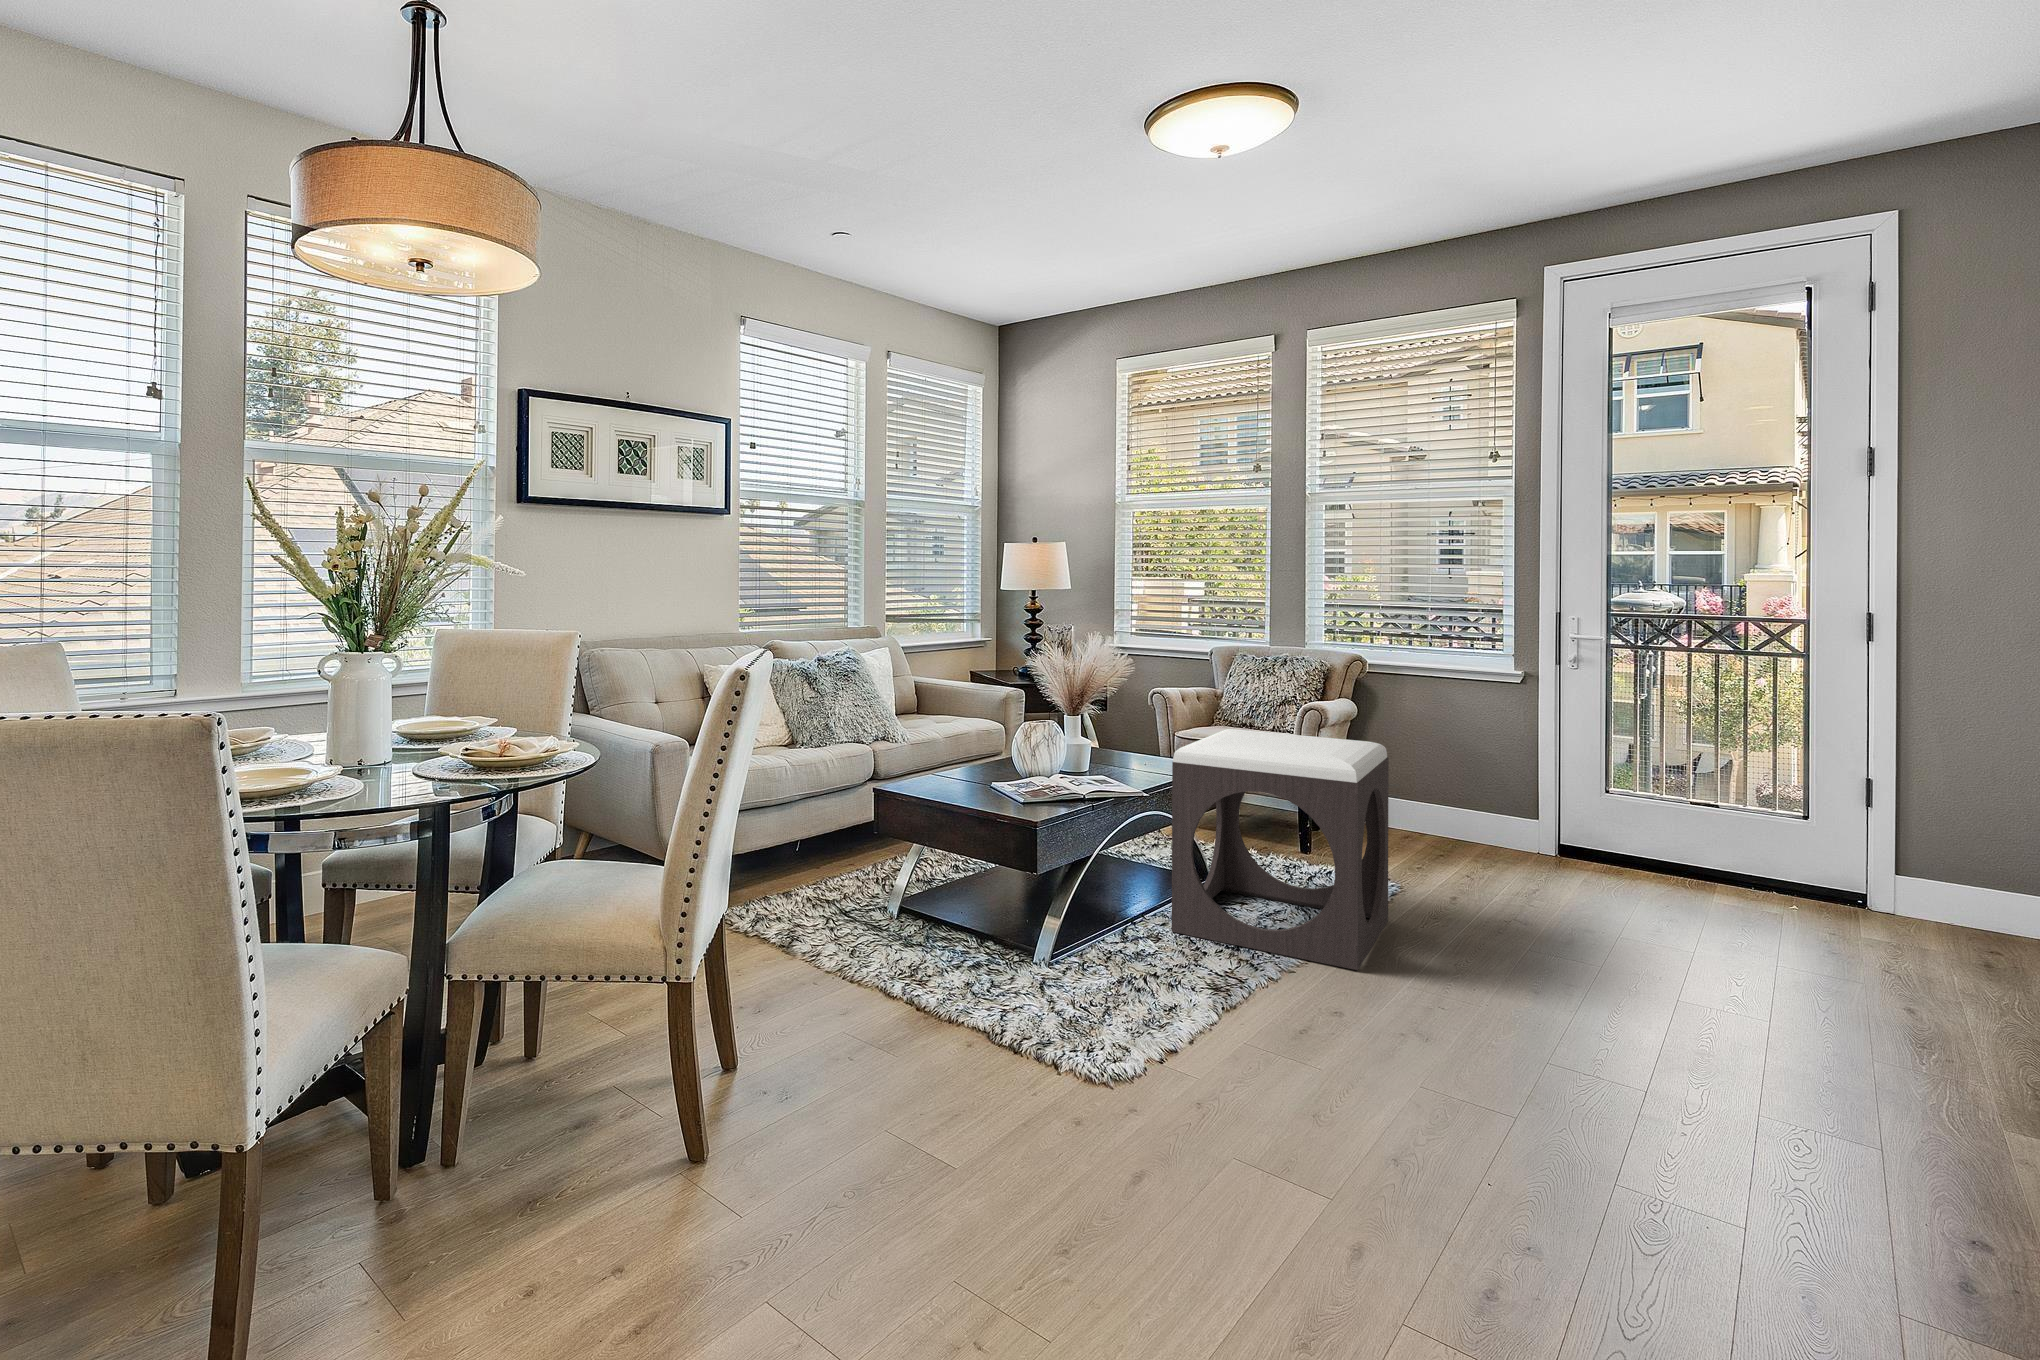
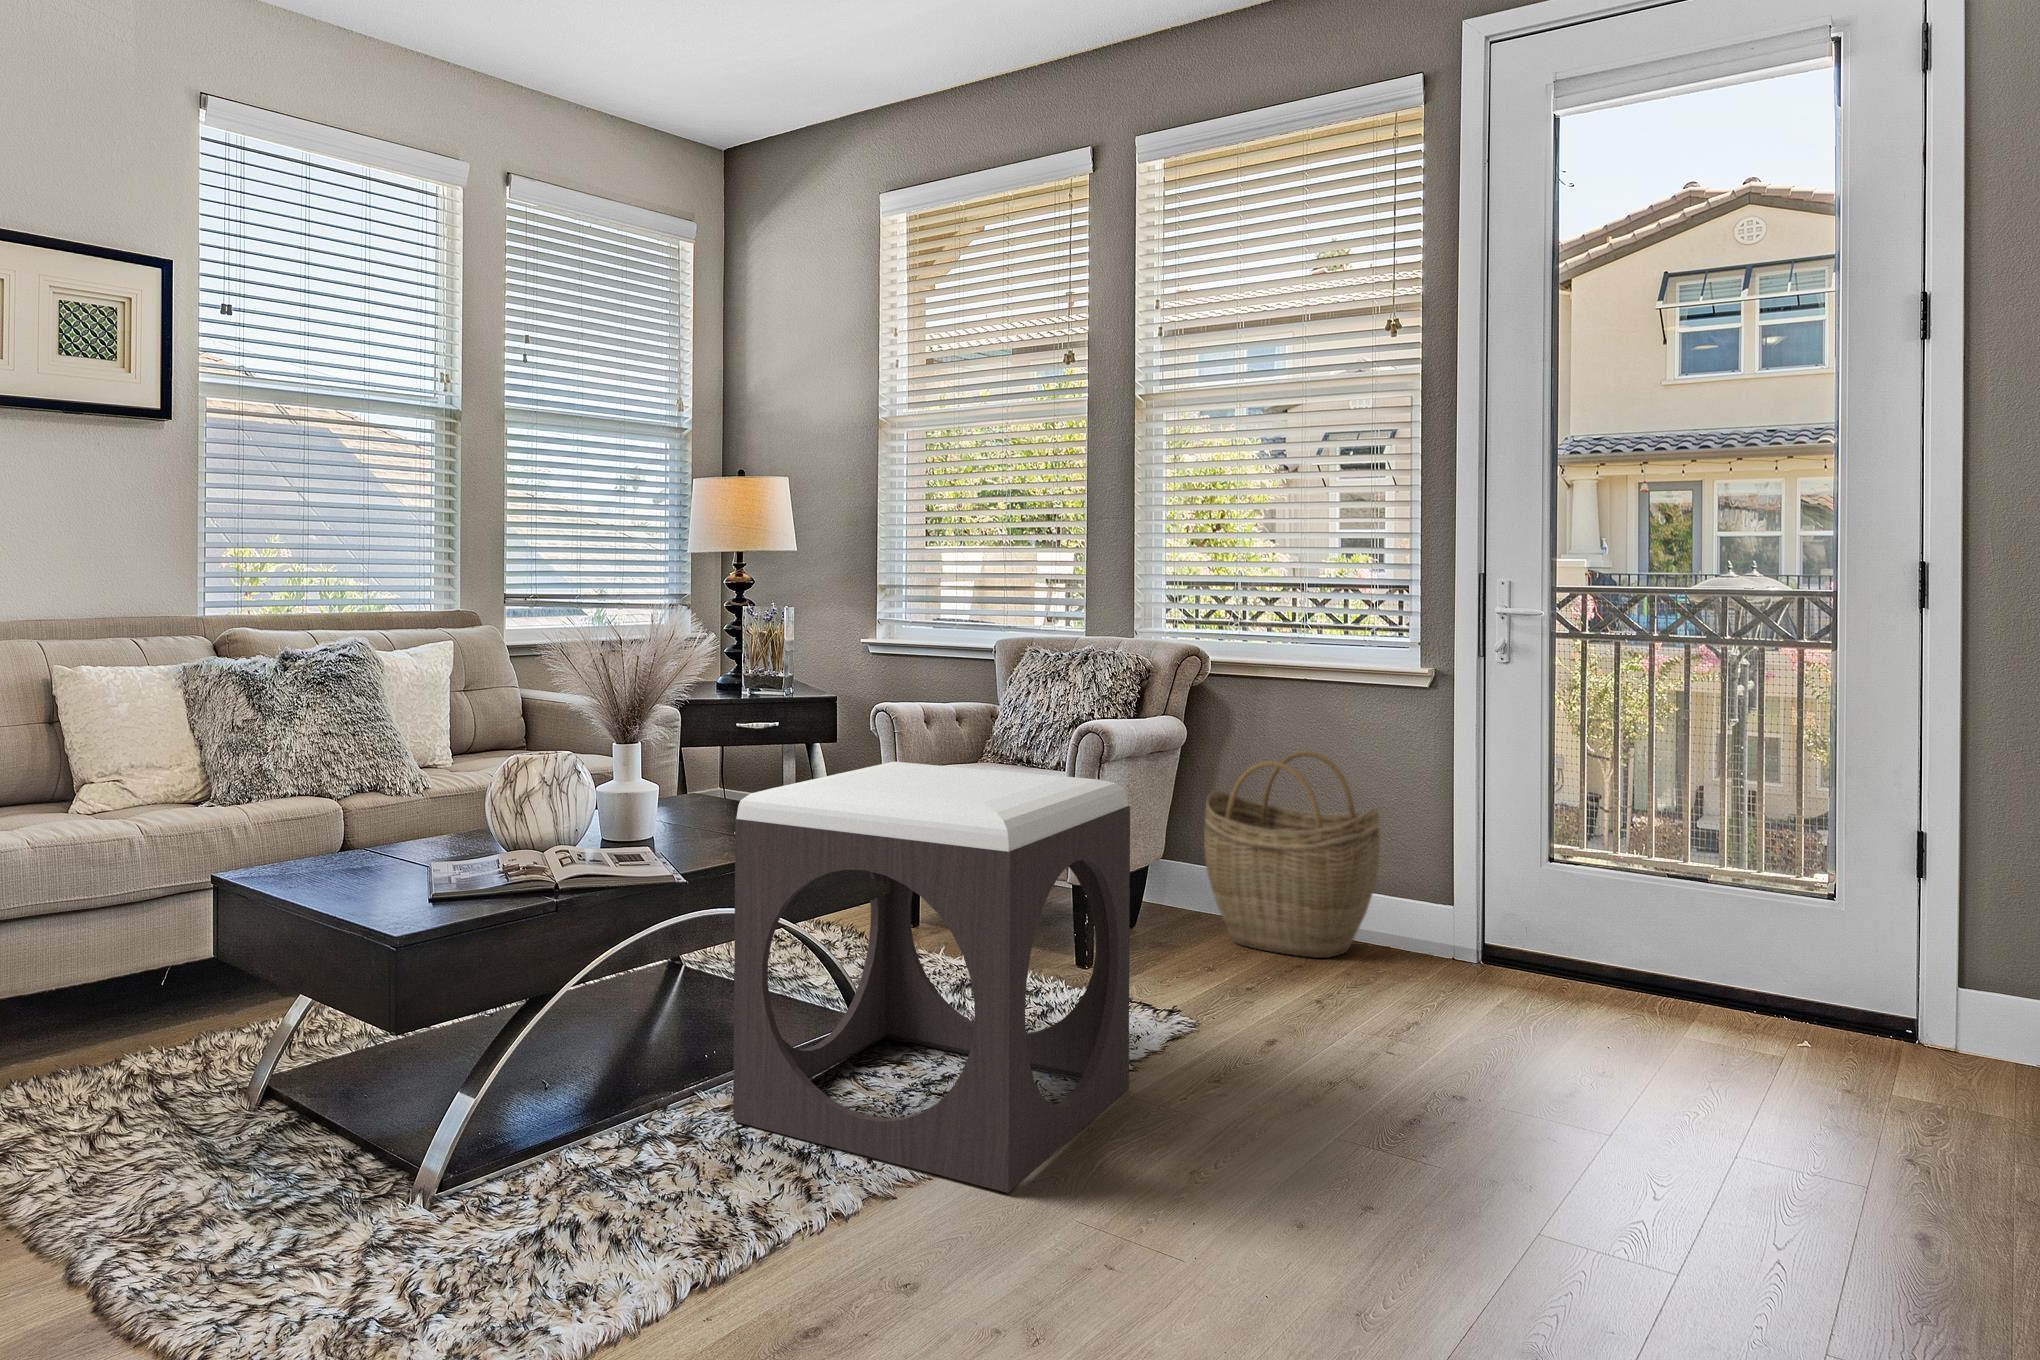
woven basket: none [1377,722,1495,851] -> present [1204,751,1380,958]

